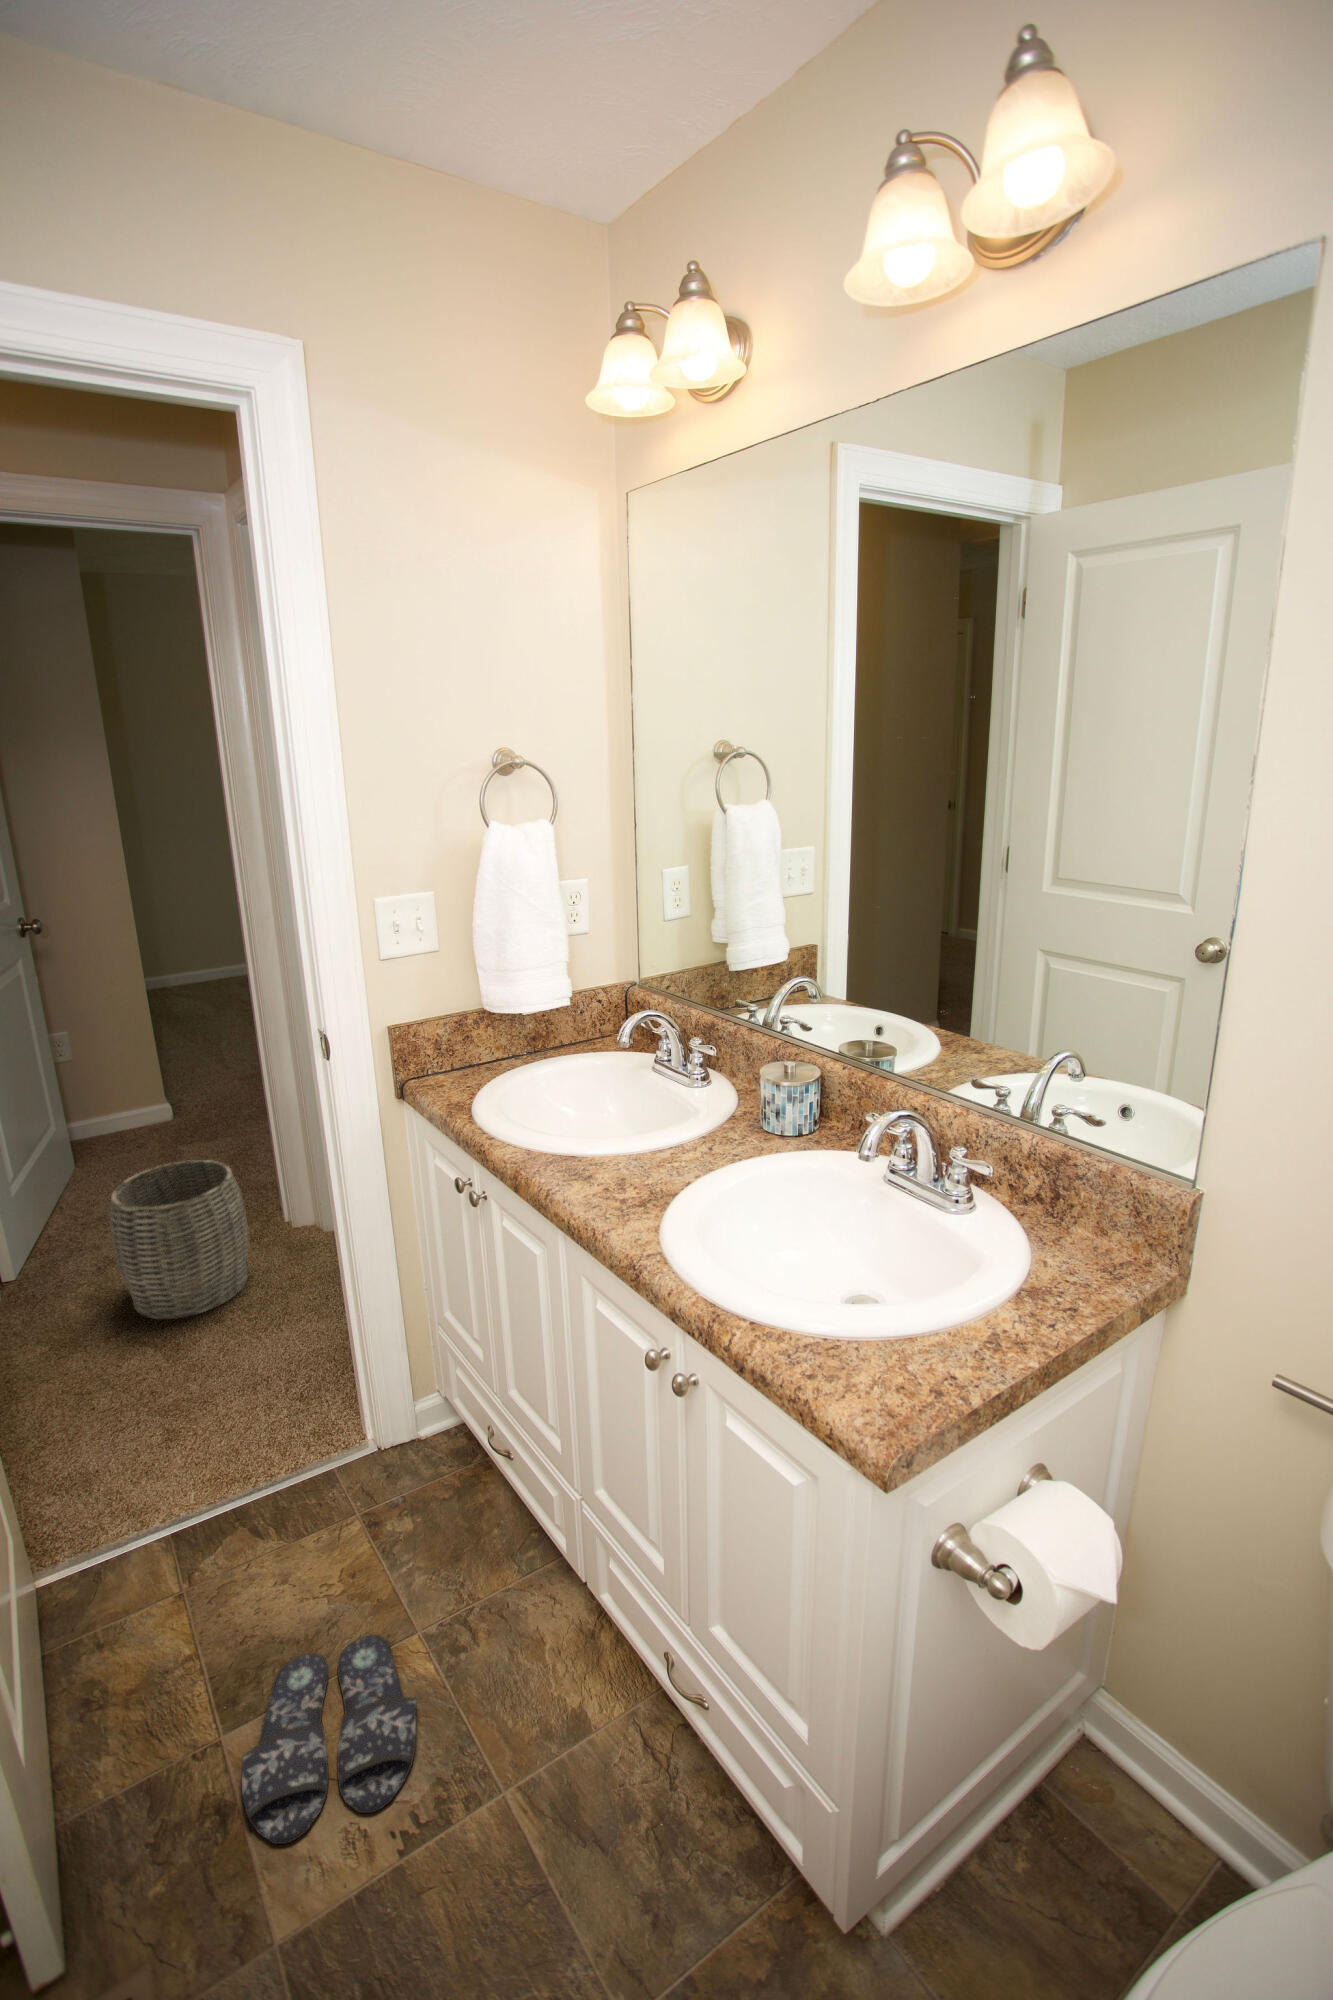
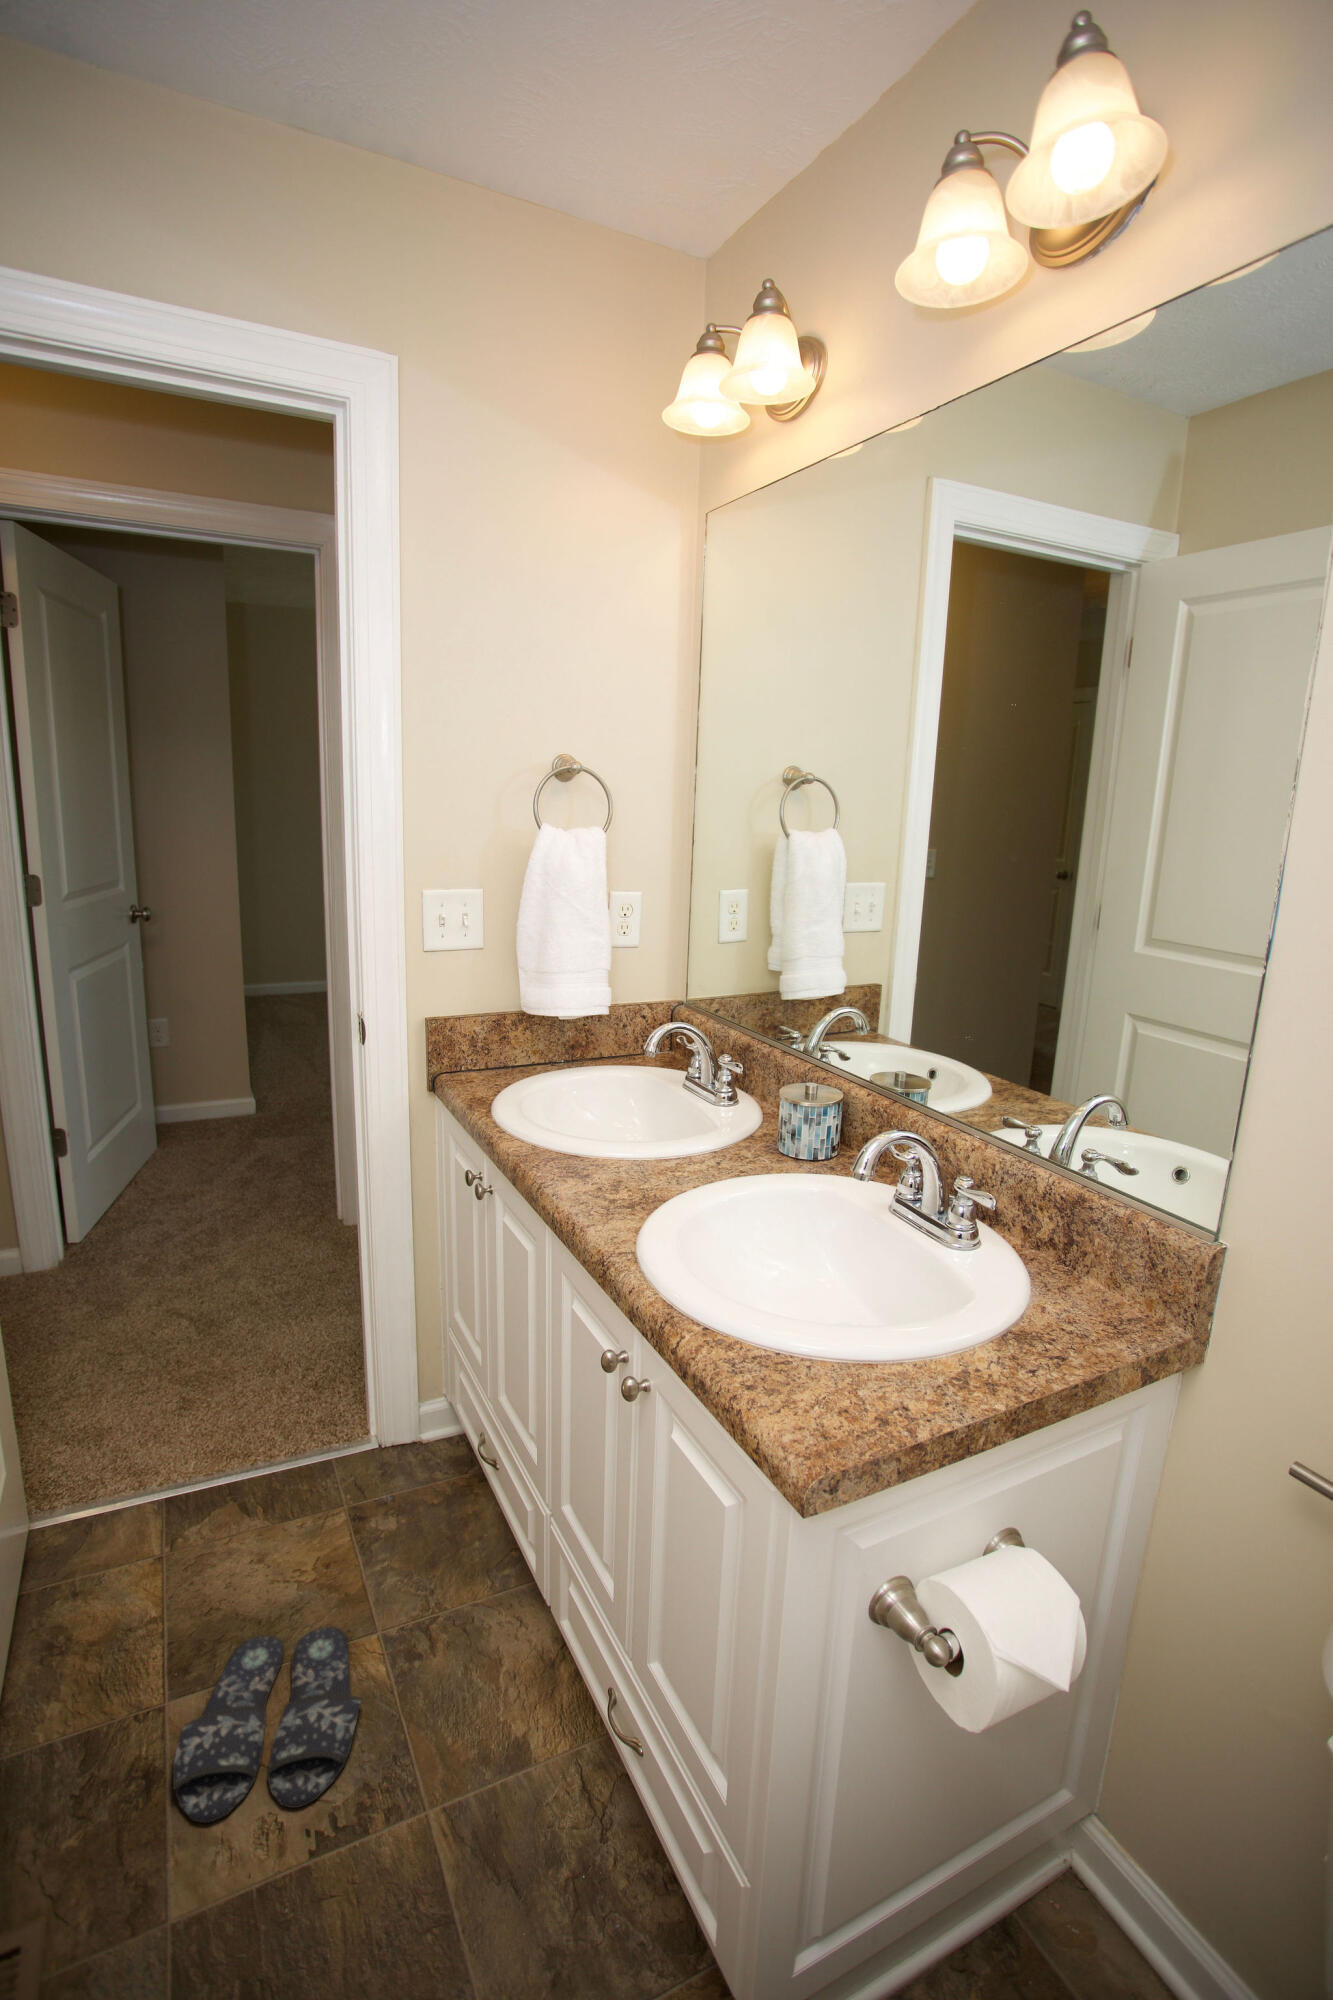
woven basket: present [110,1160,248,1319] -> none [170,1144,297,1294]

